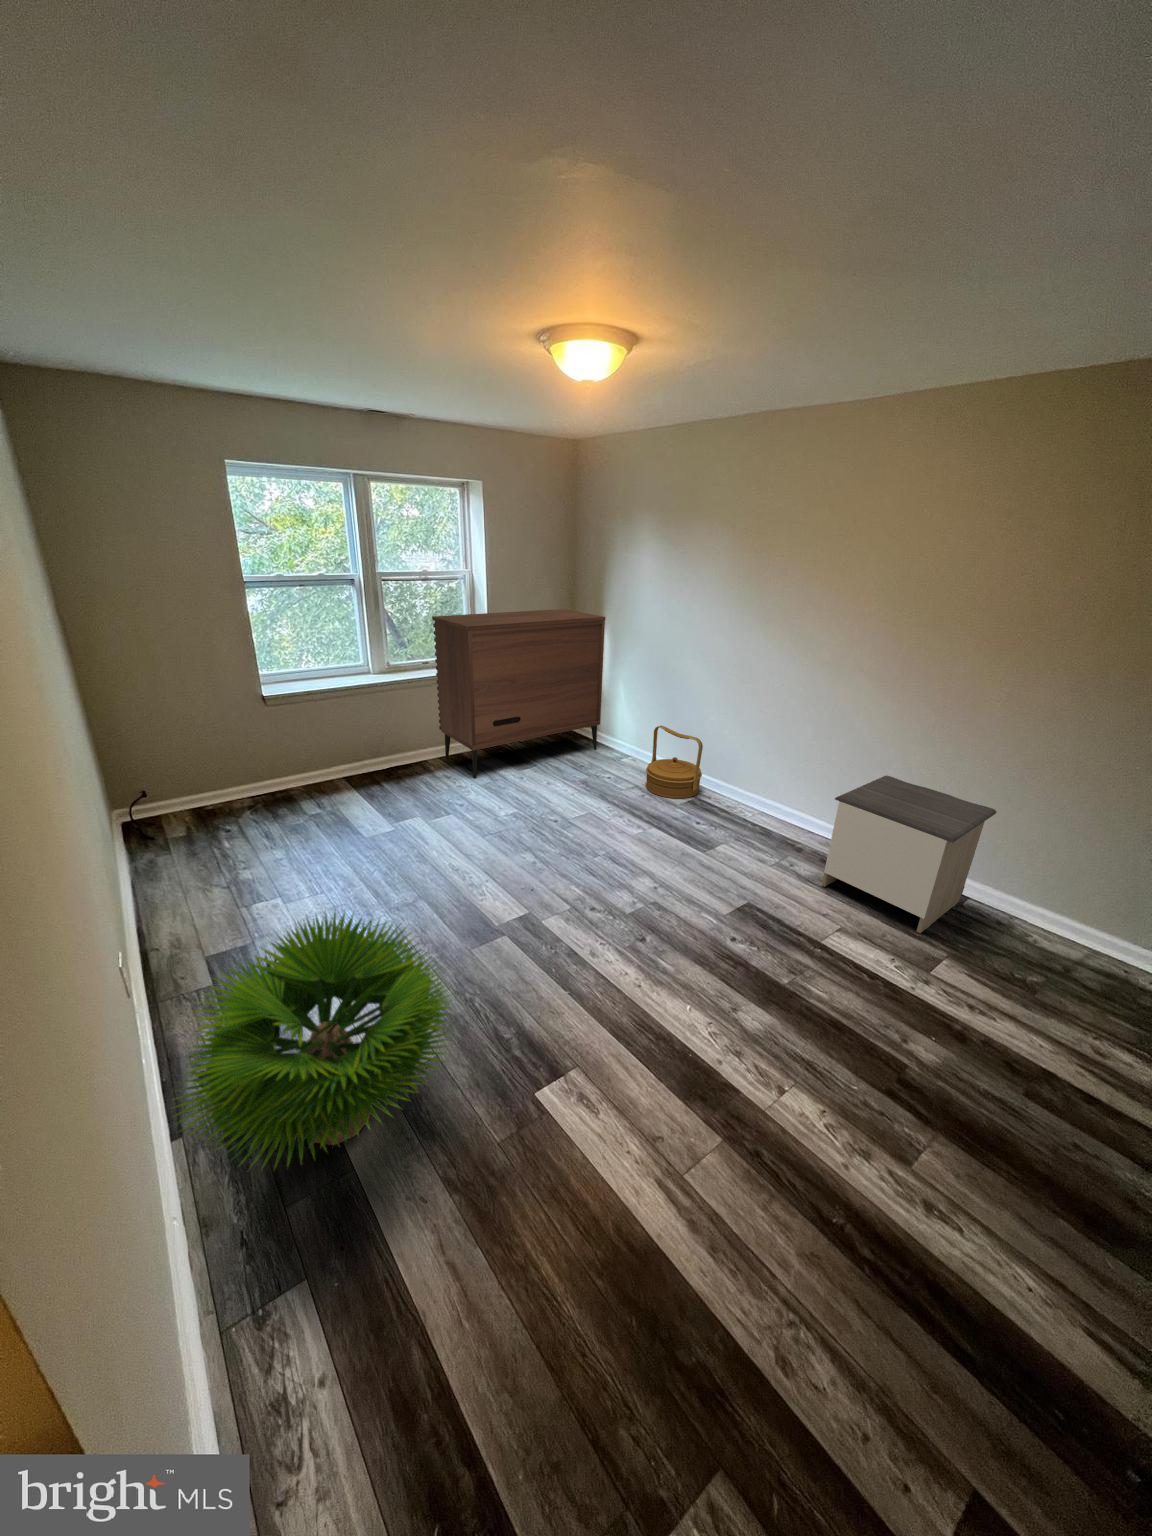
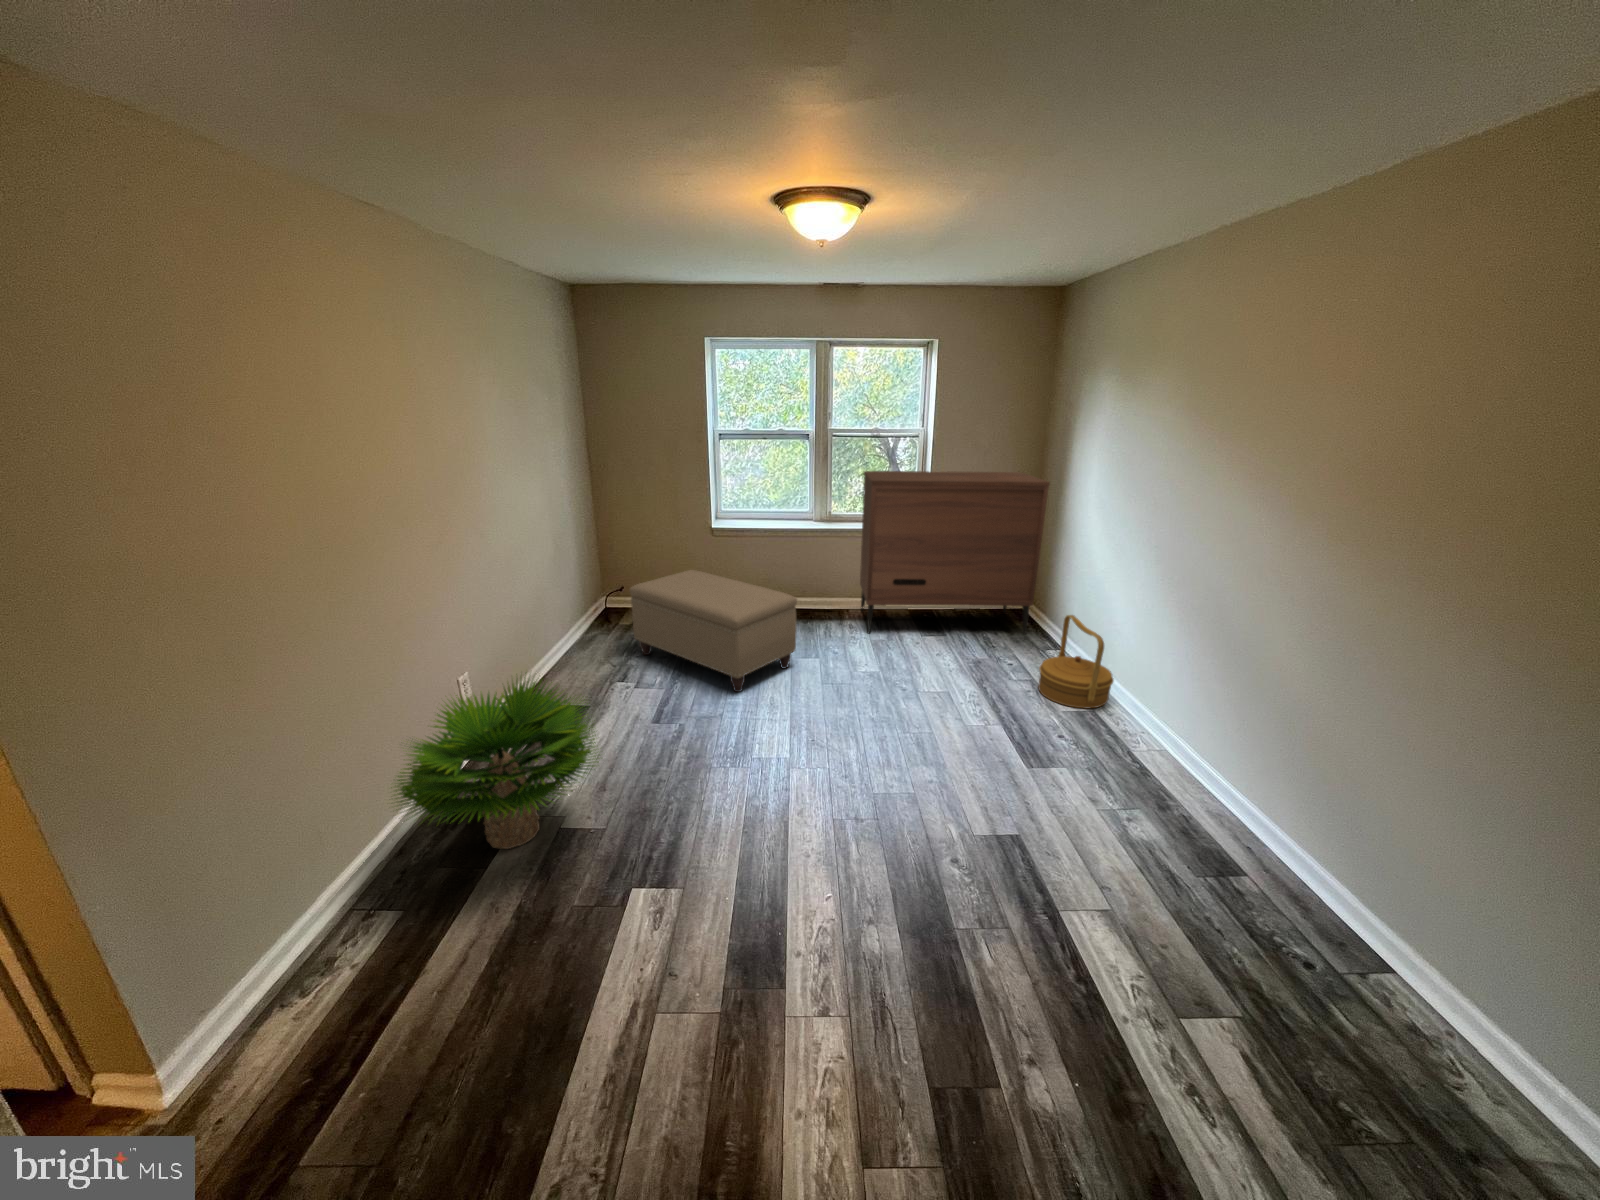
ottoman: none [228,749,444,869] -> present [630,570,797,692]
nightstand: present [822,776,996,933] -> none [1148,737,1469,975]

